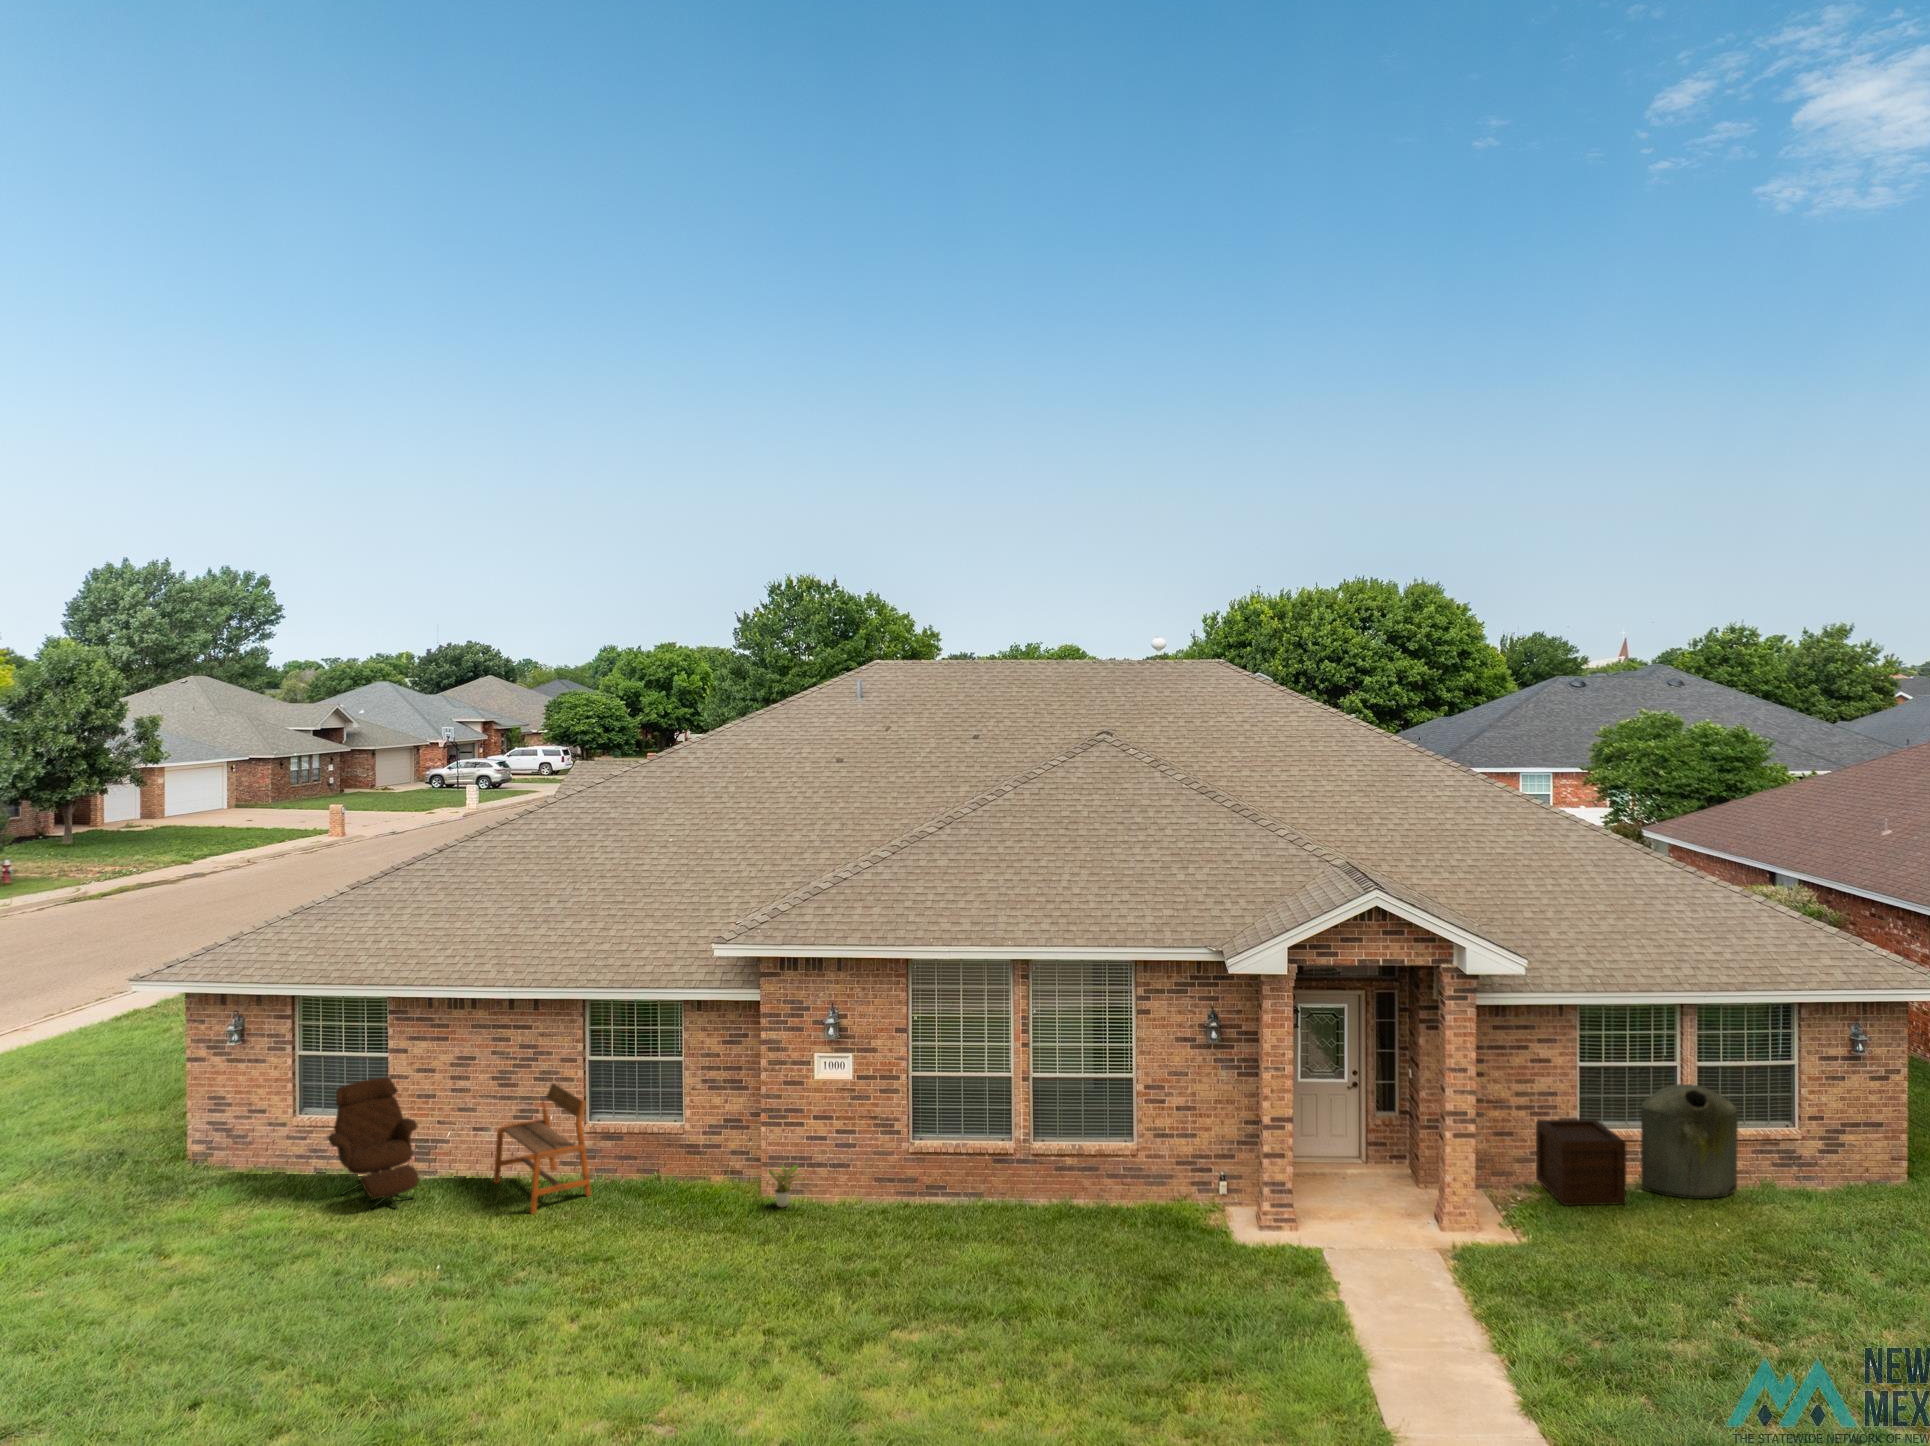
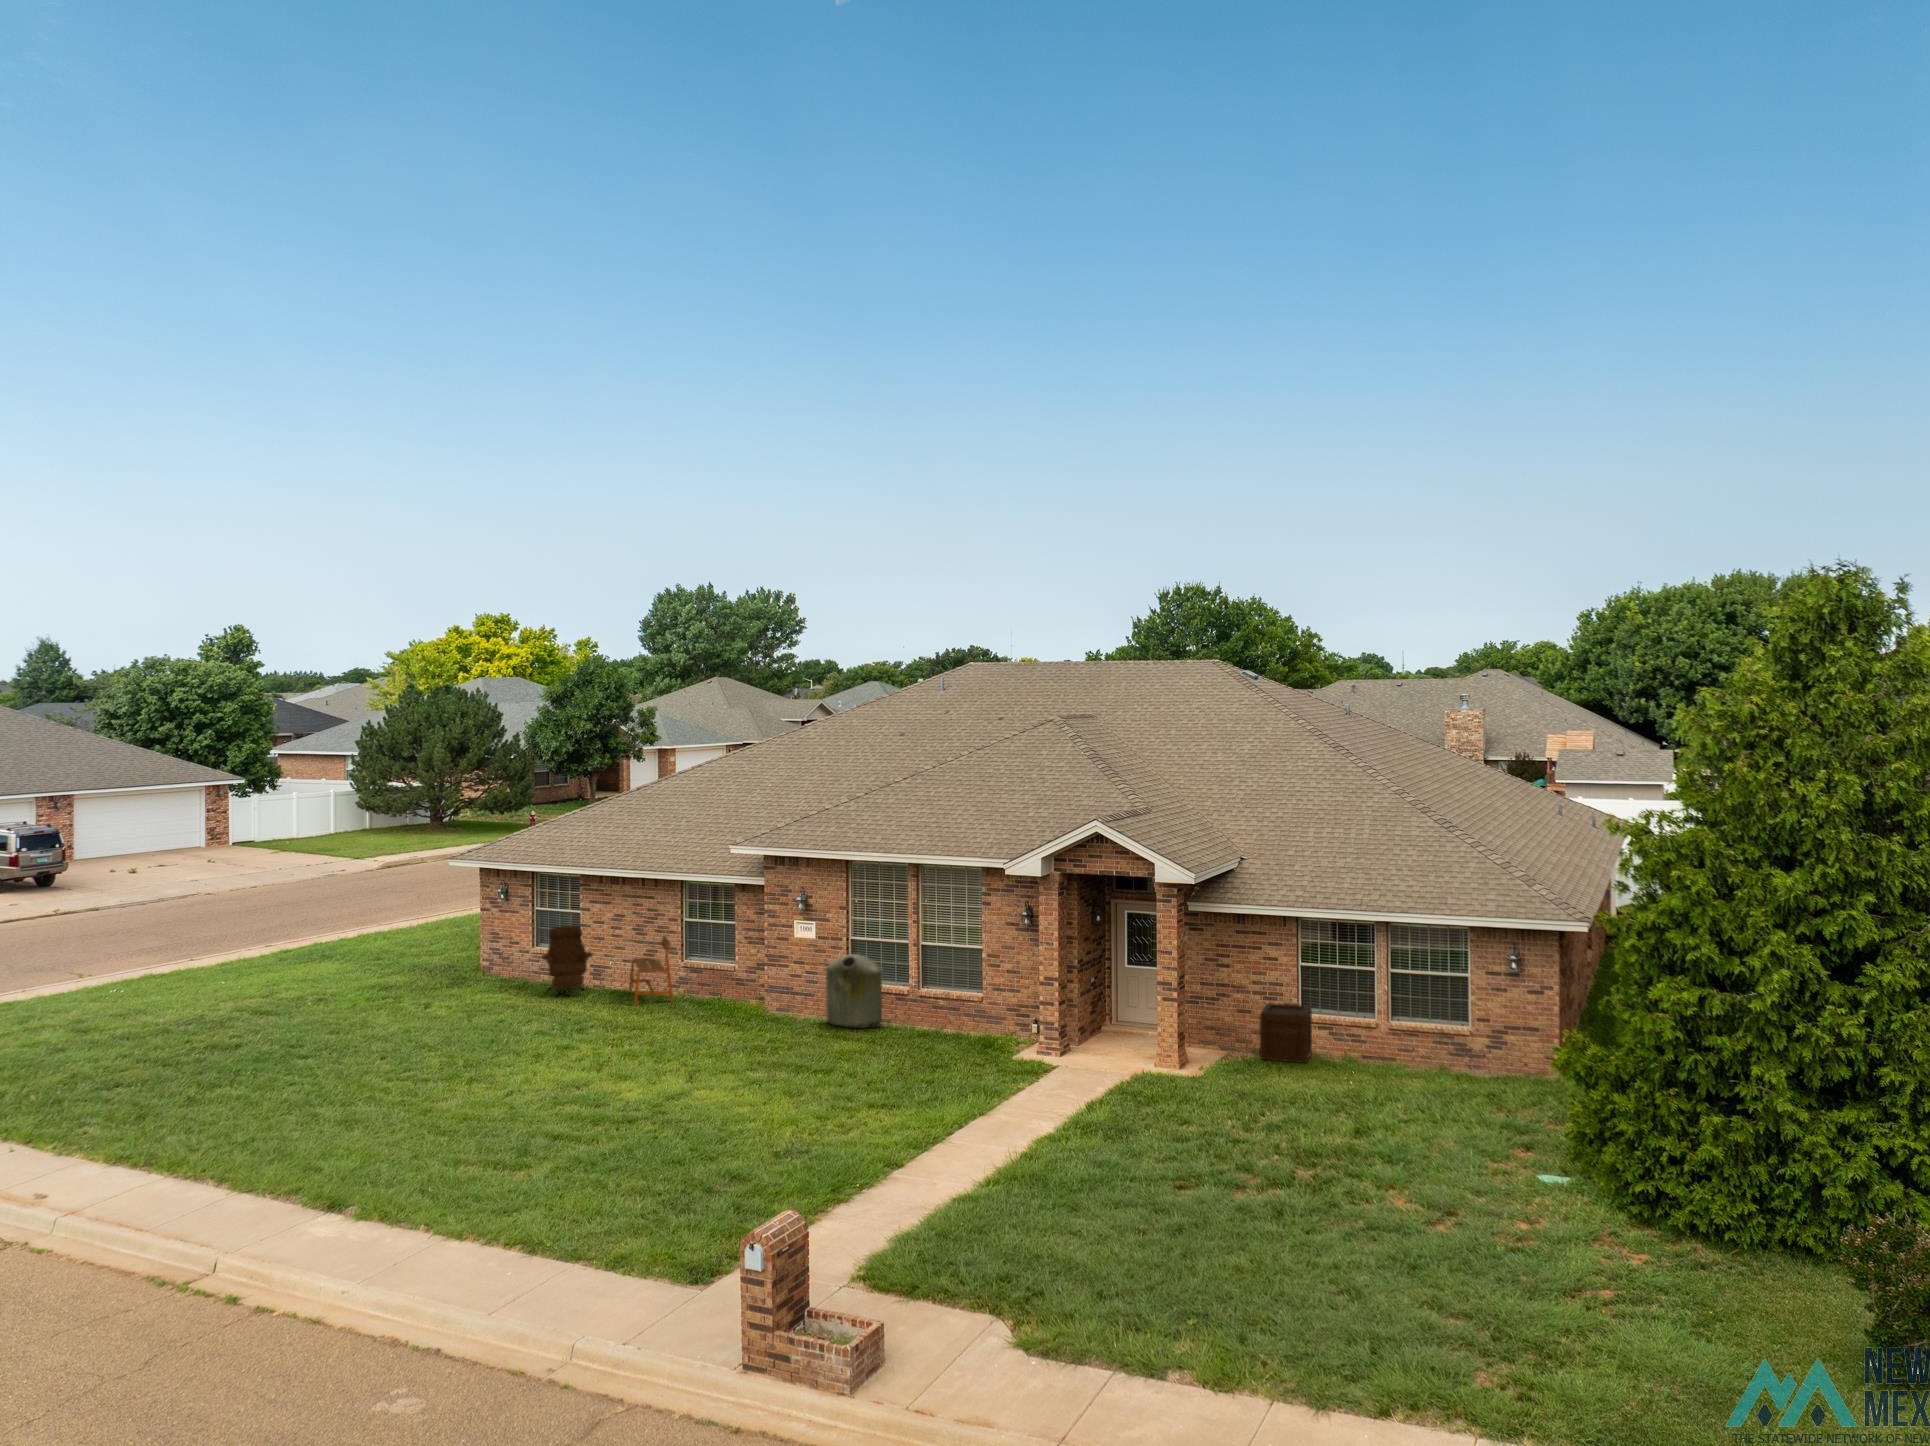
trash can: present [1641,1084,1738,1199] -> present [826,954,882,1028]
potted plant: present [767,1165,798,1207] -> none [754,990,785,1016]

